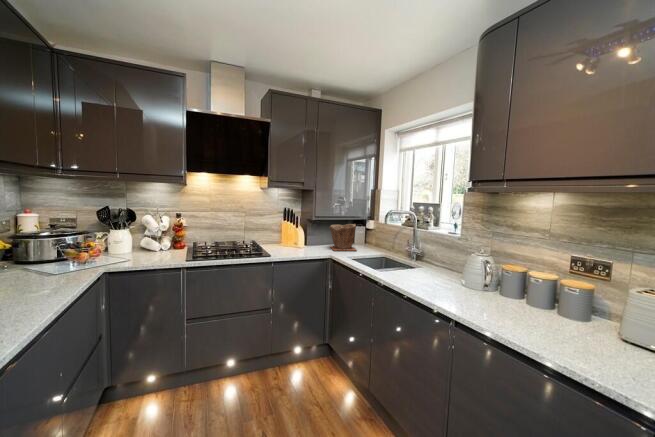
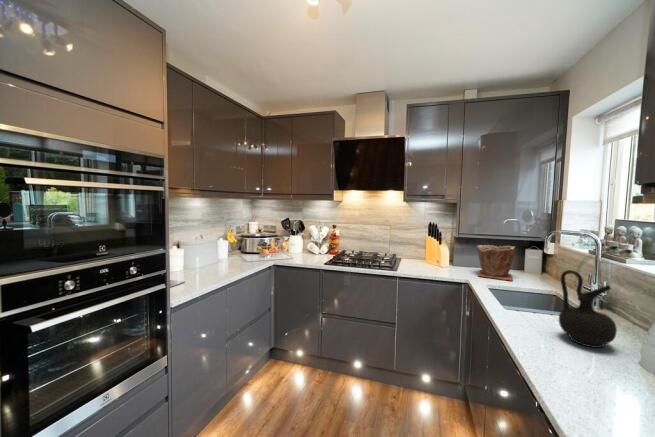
ceramic jug: none [414,235,444,284] -> present [559,270,617,348]

